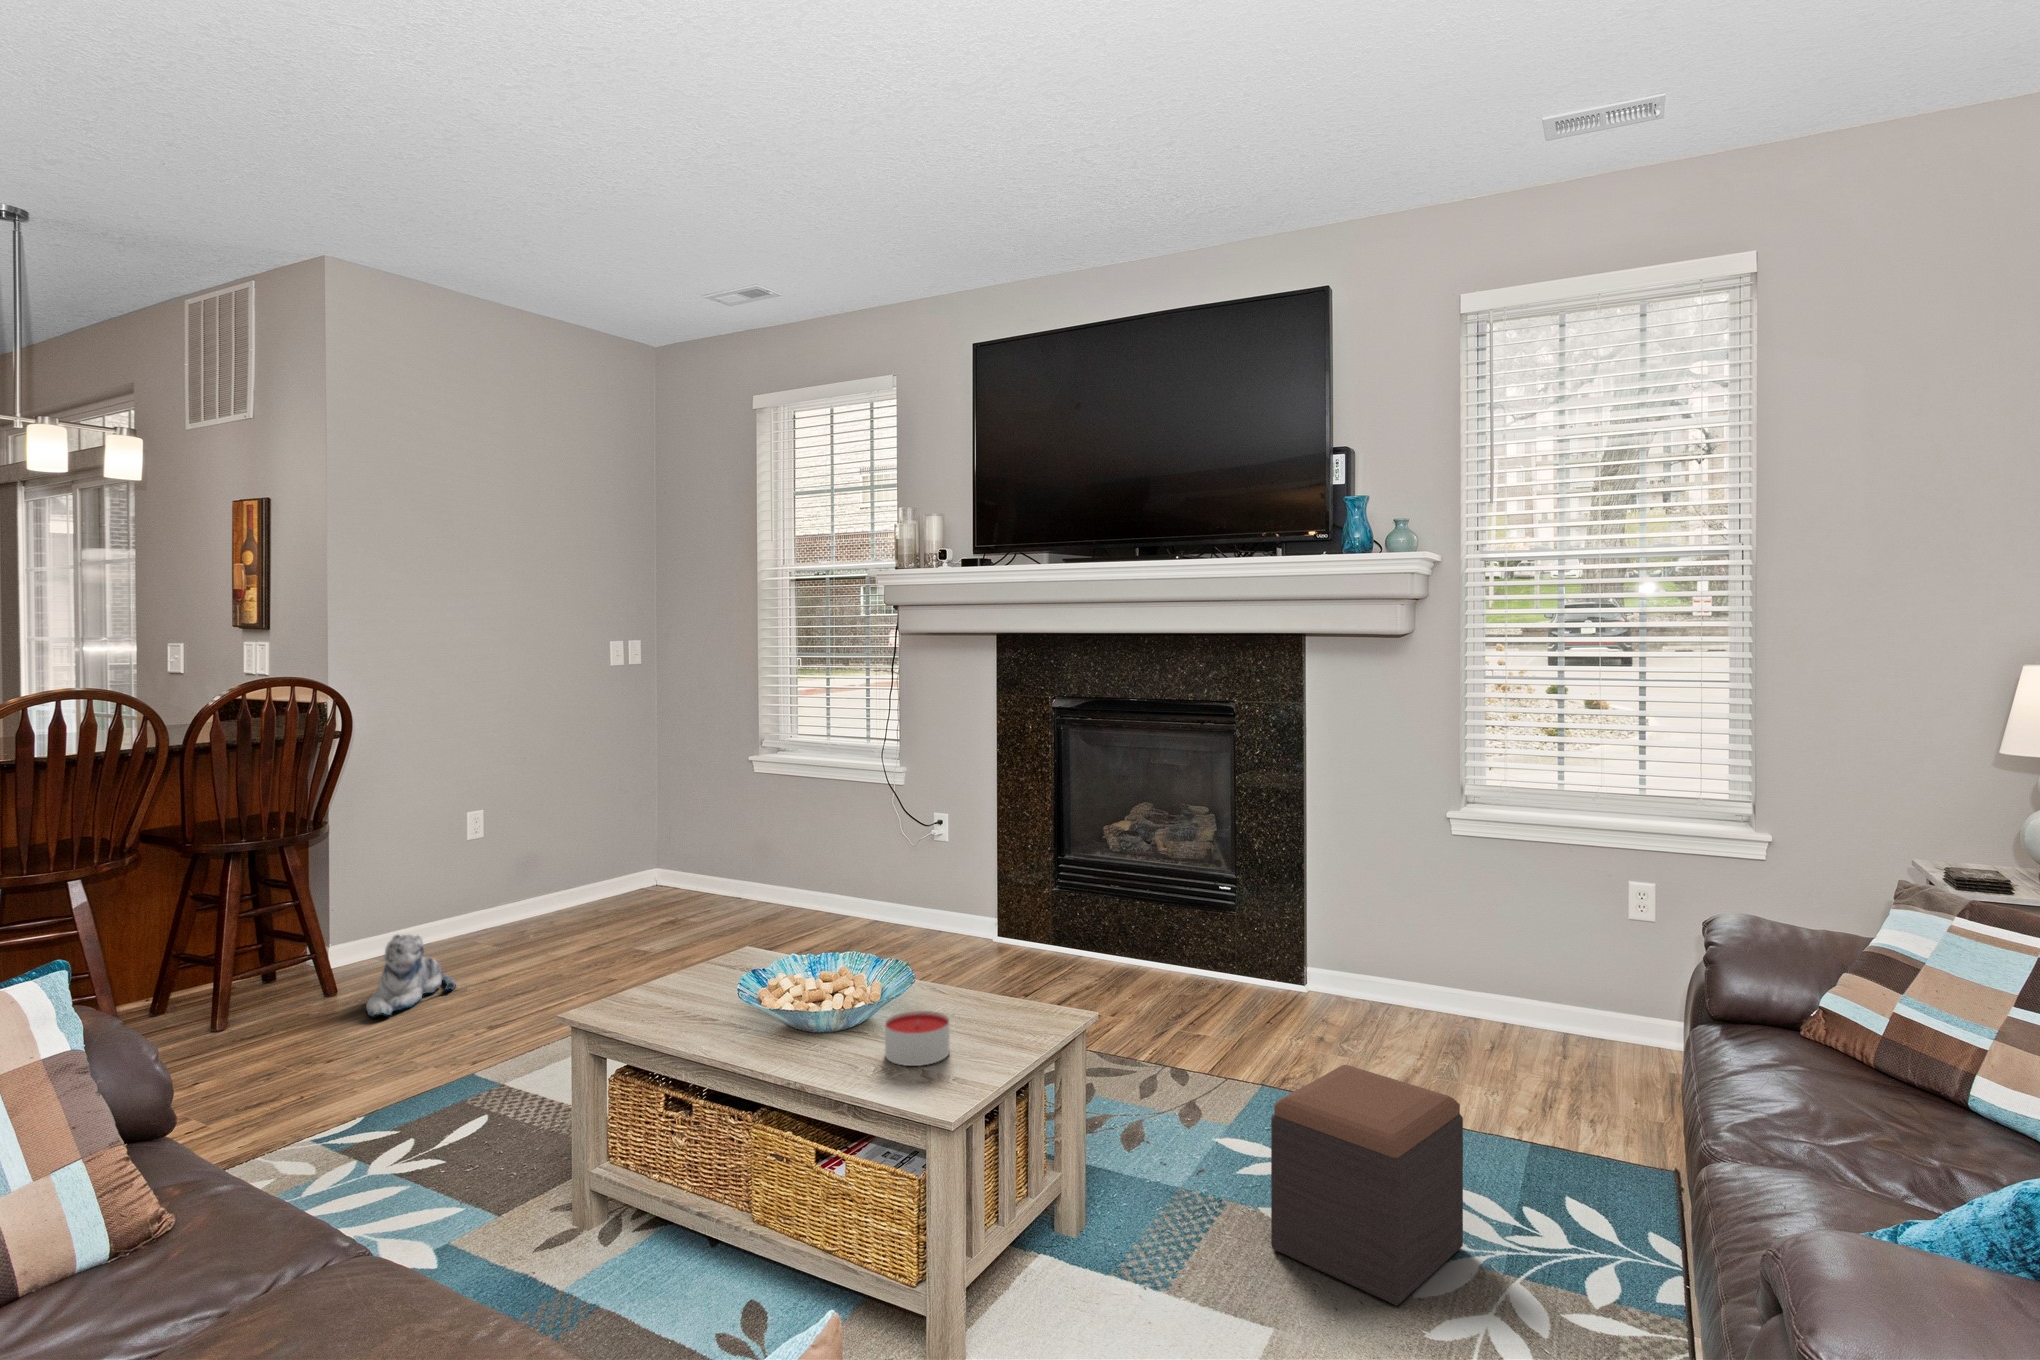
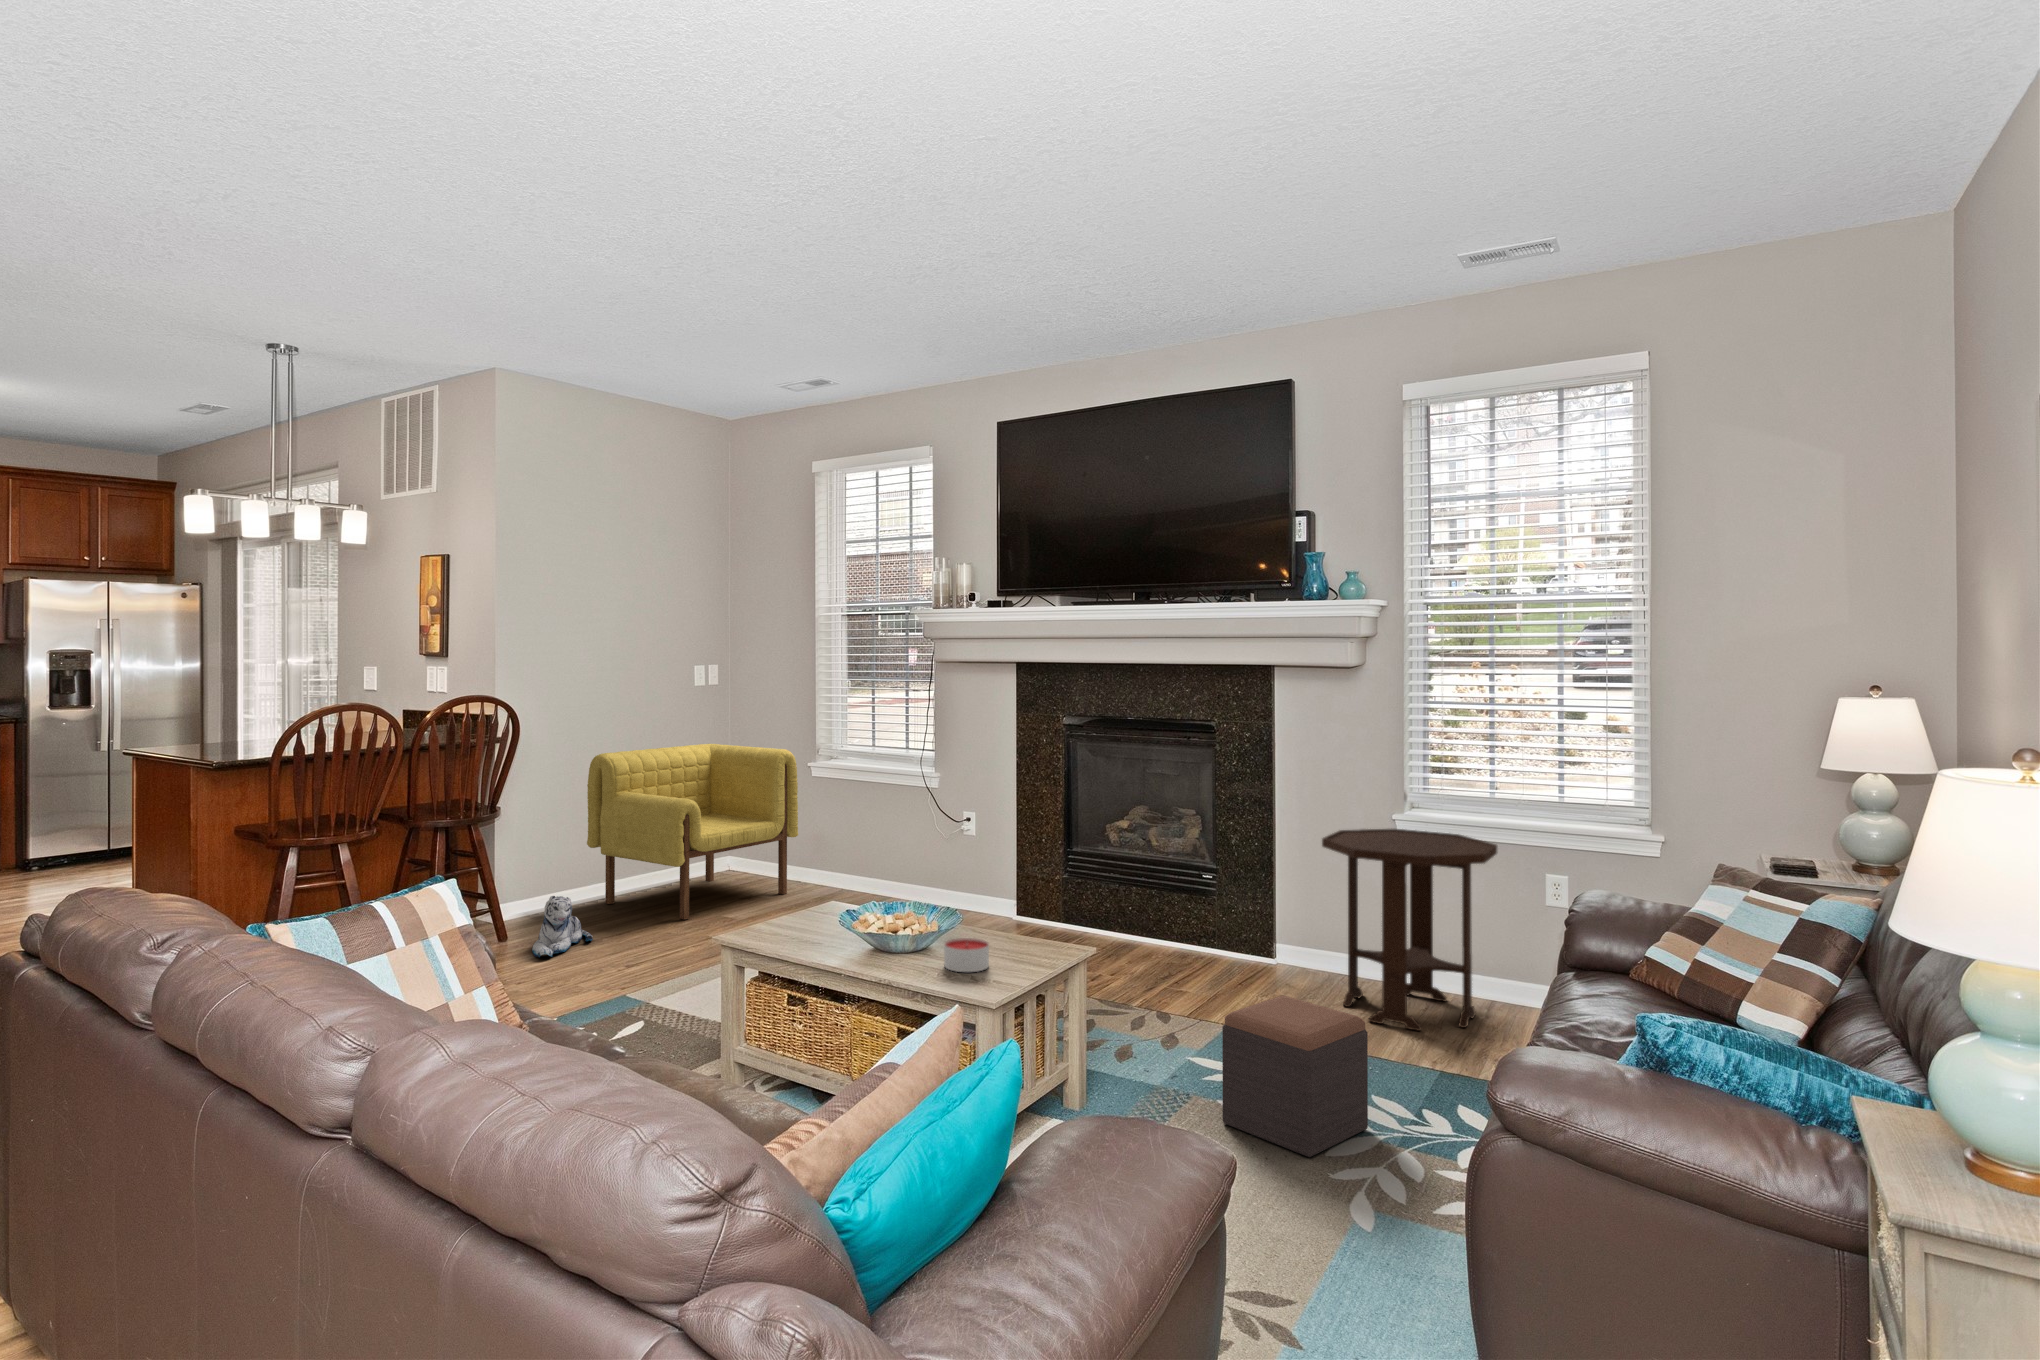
armchair: none [464,735,736,953] -> present [587,744,798,920]
side table: none [1367,828,1574,1080] -> present [1322,829,1497,1031]

